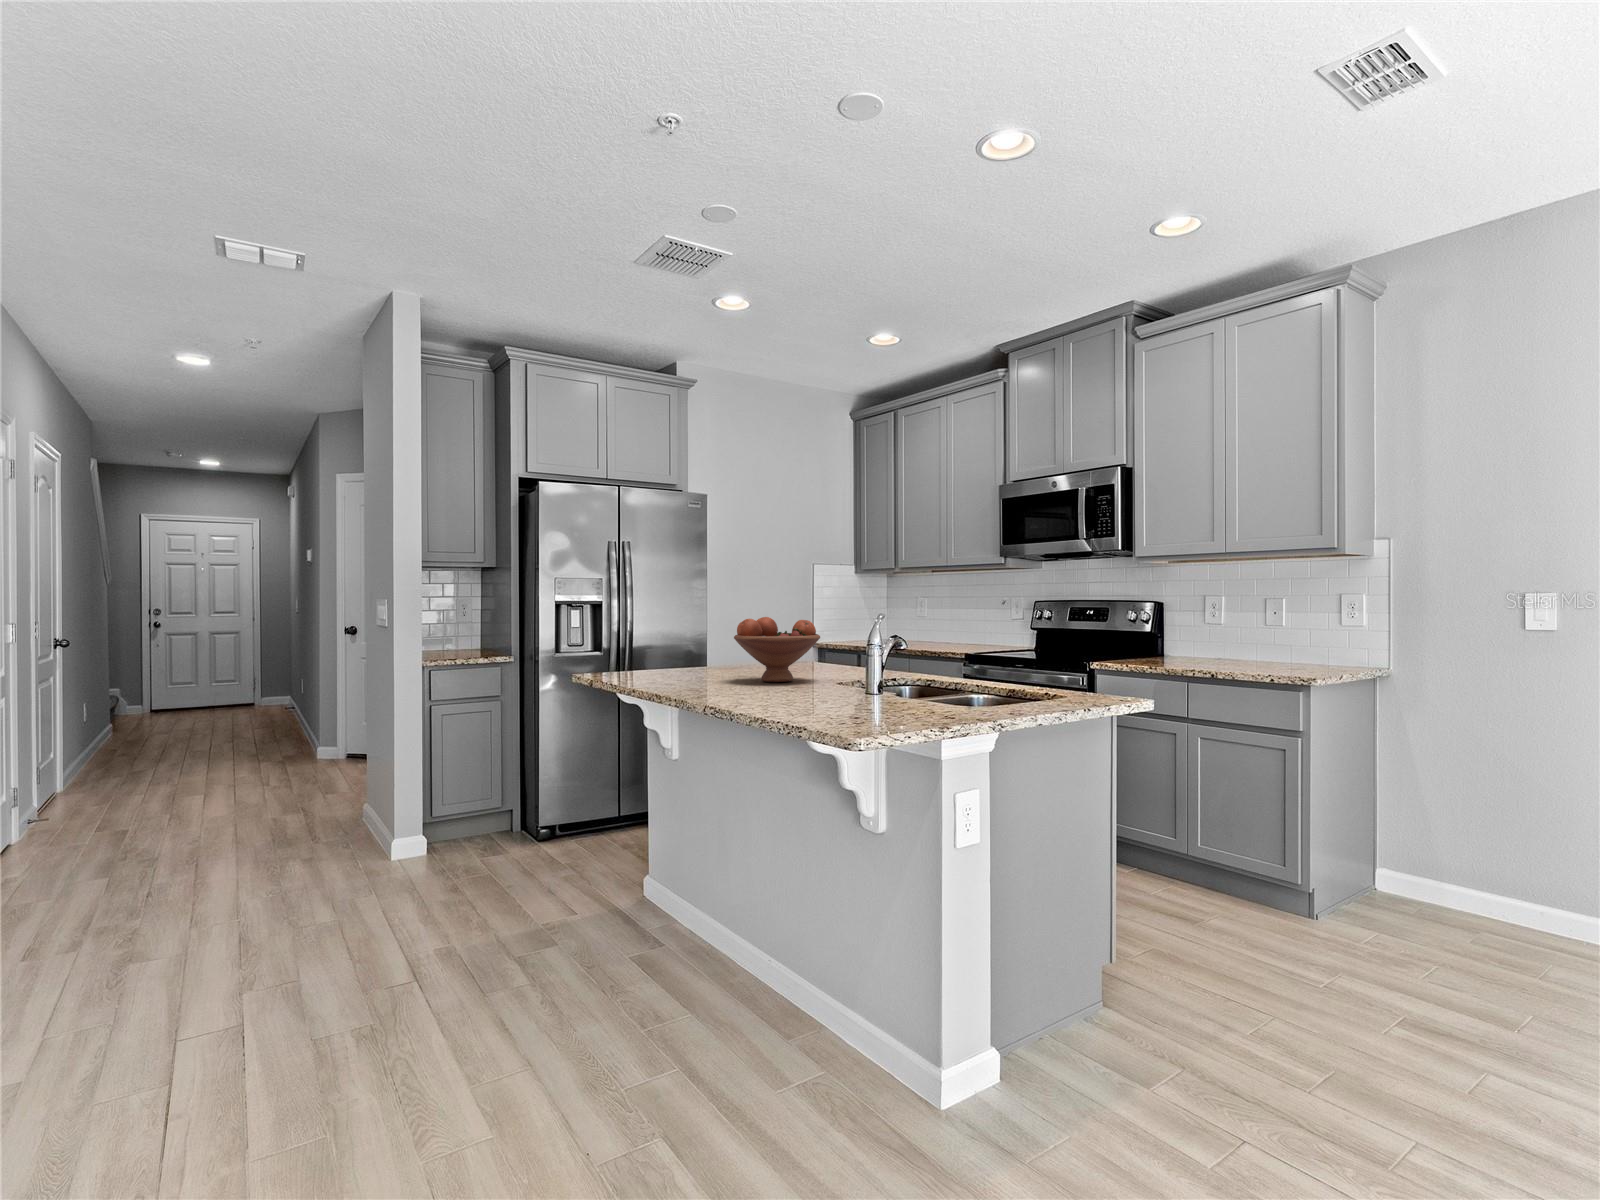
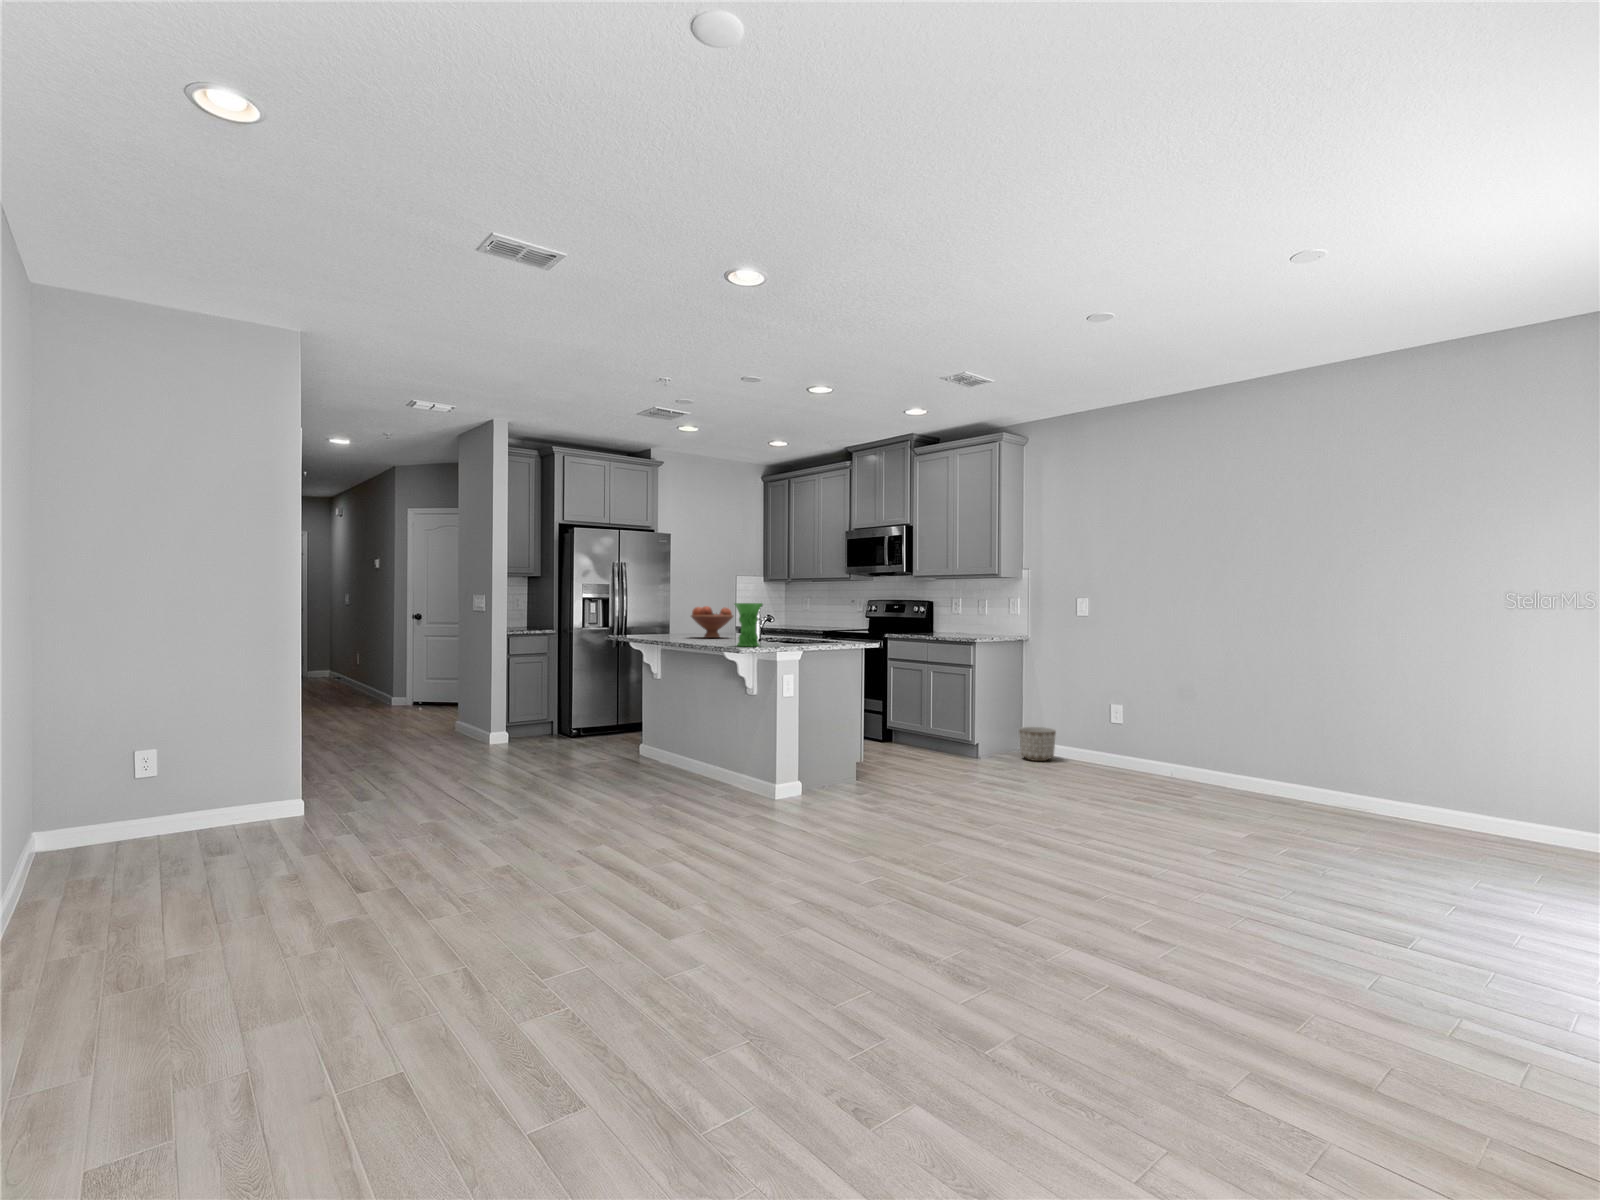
vase: none [832,614,907,725] -> present [734,603,762,646]
planter: none [1391,850,1479,928] -> present [1019,727,1056,761]

